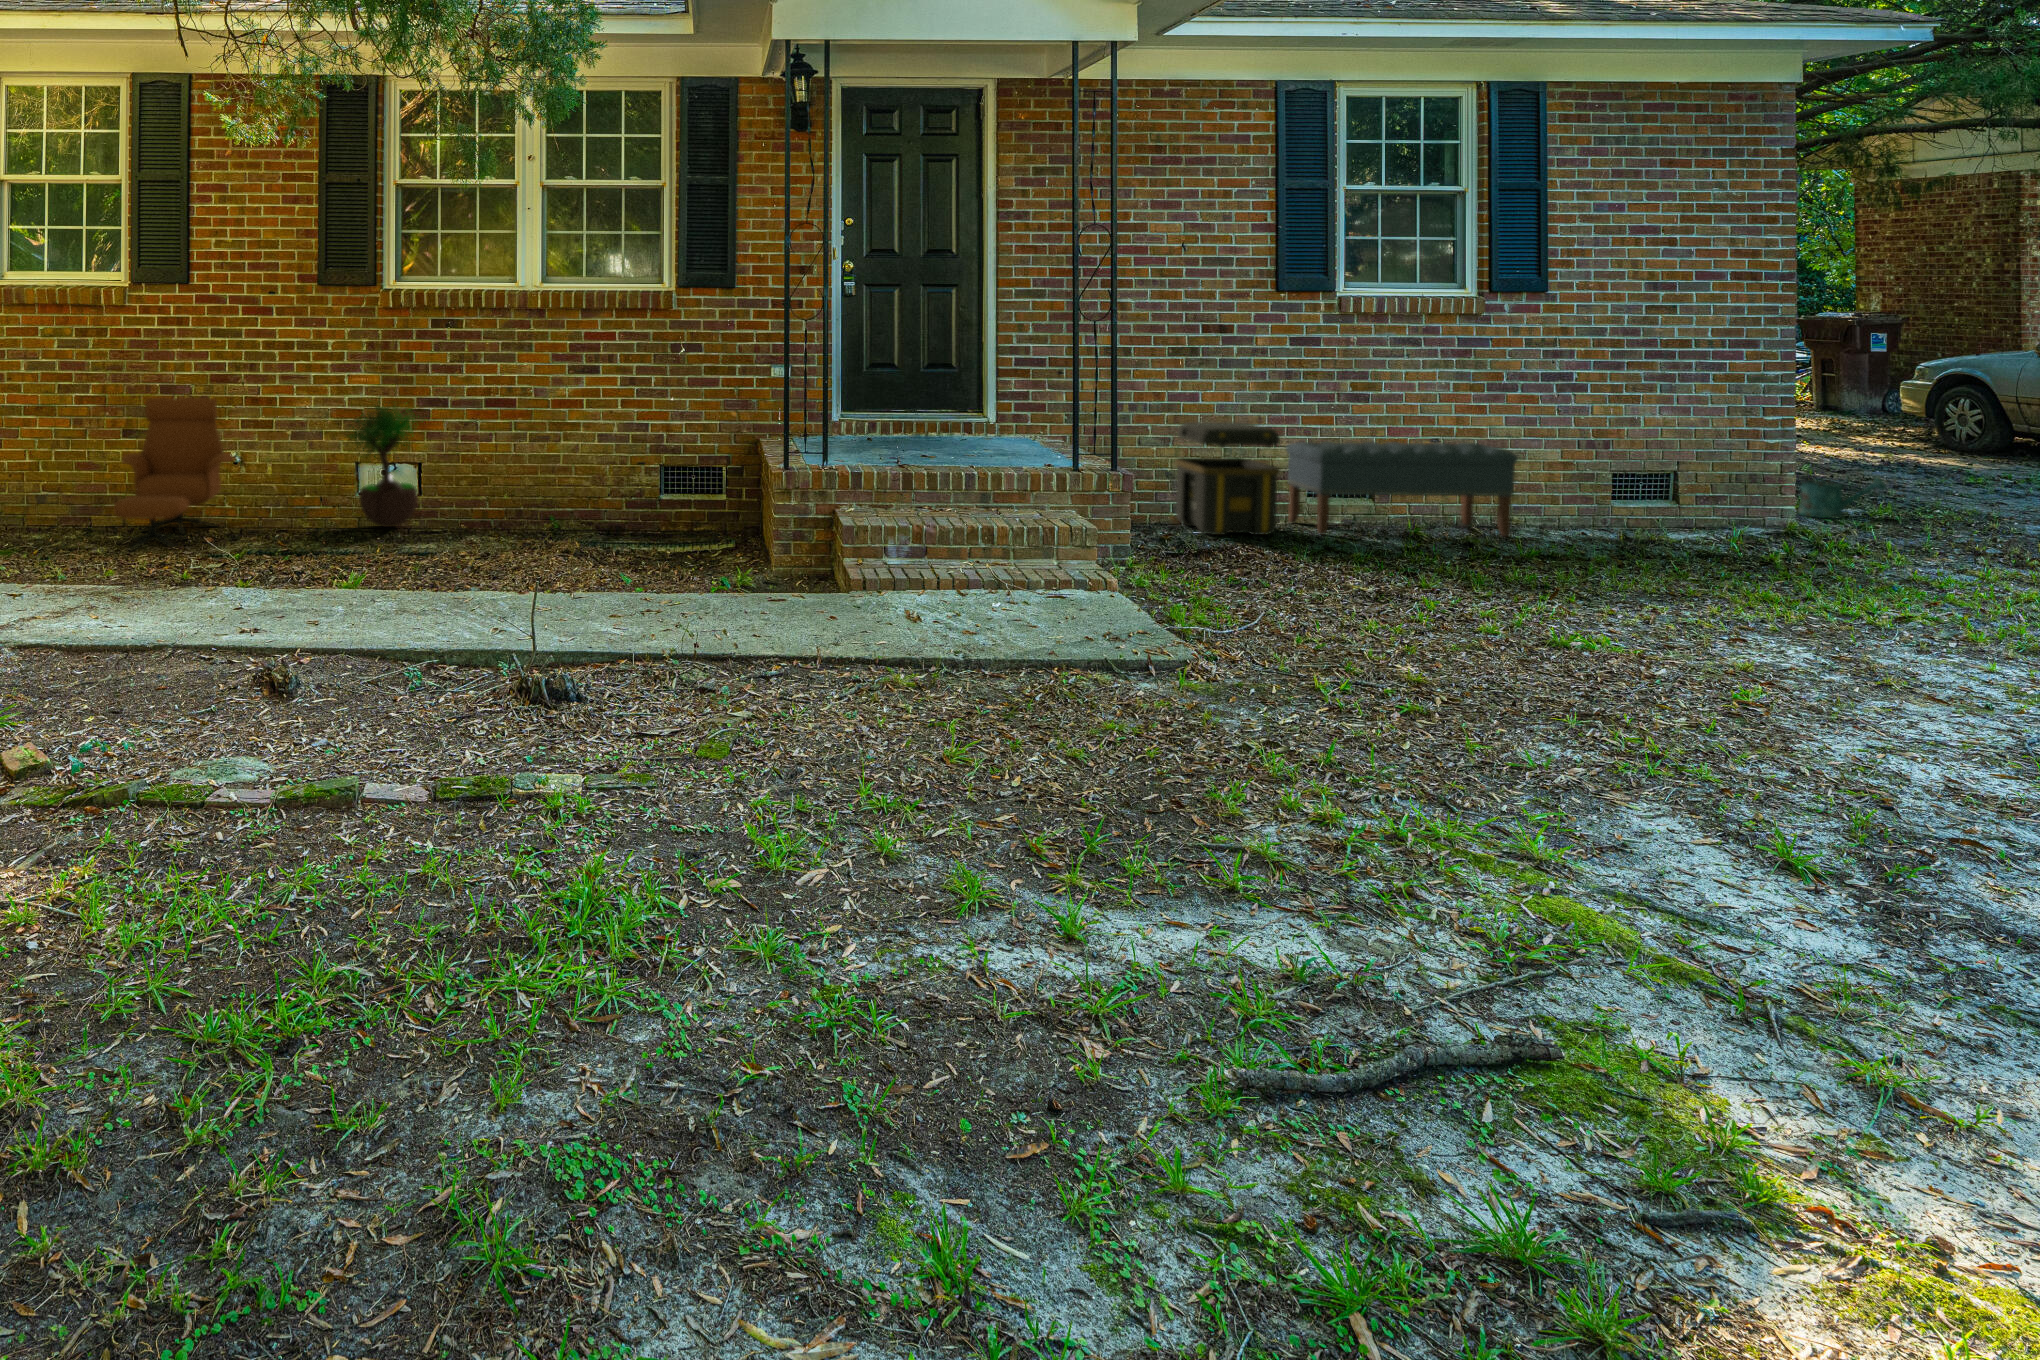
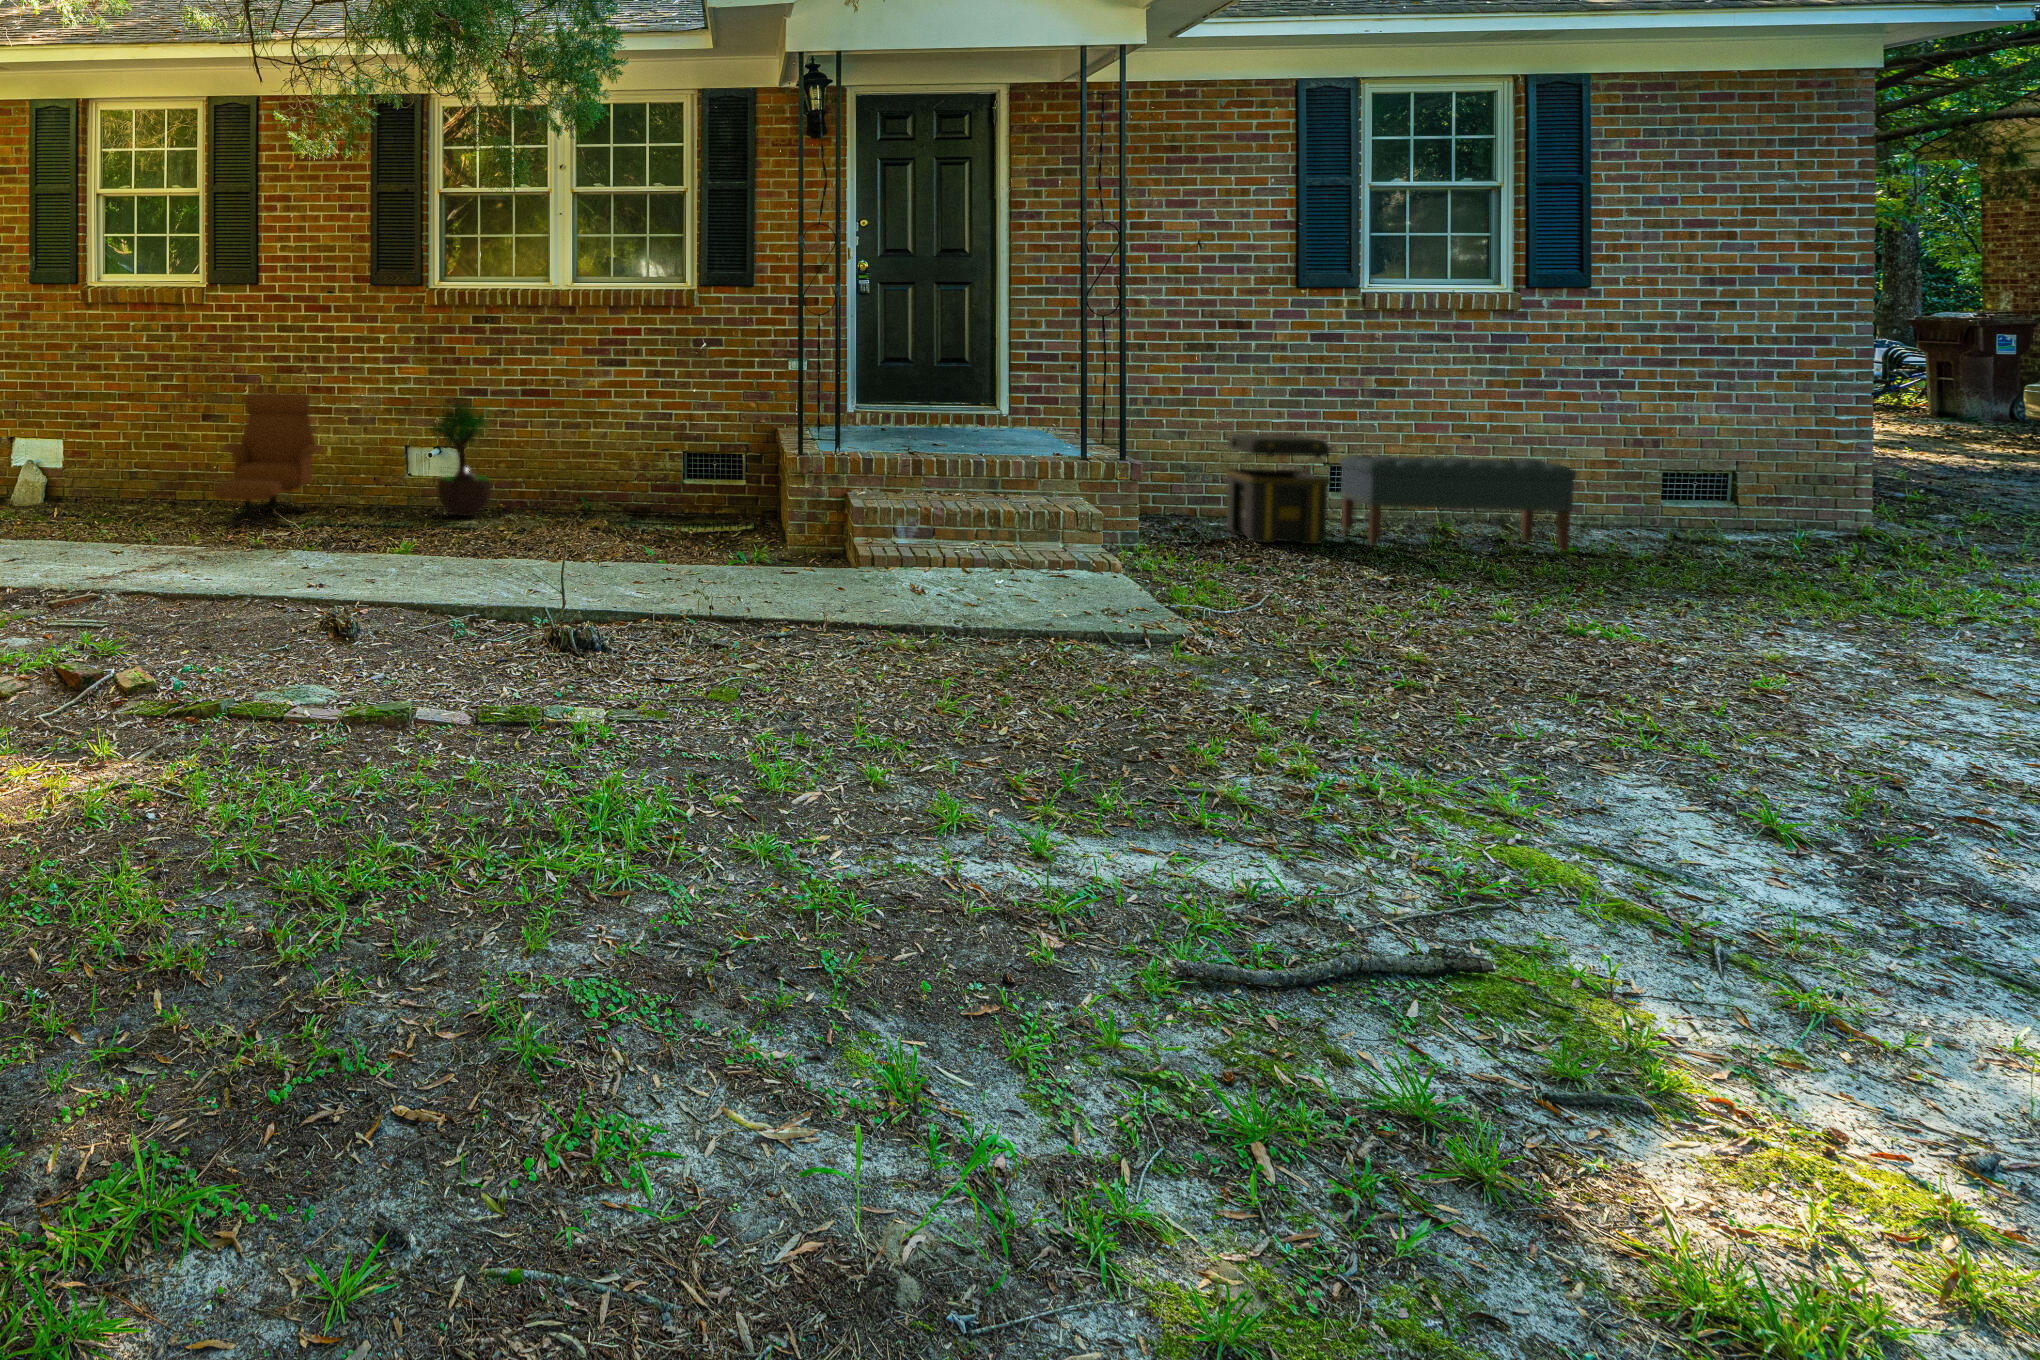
watering can: present [1798,477,1886,518] -> none [1872,497,1977,544]

